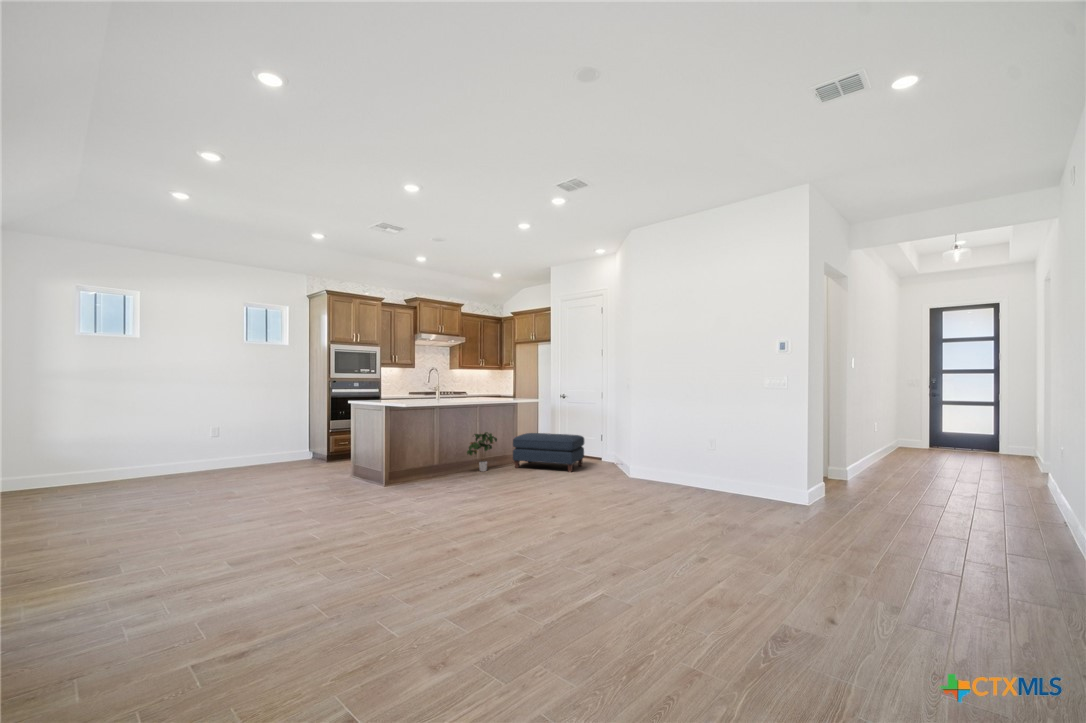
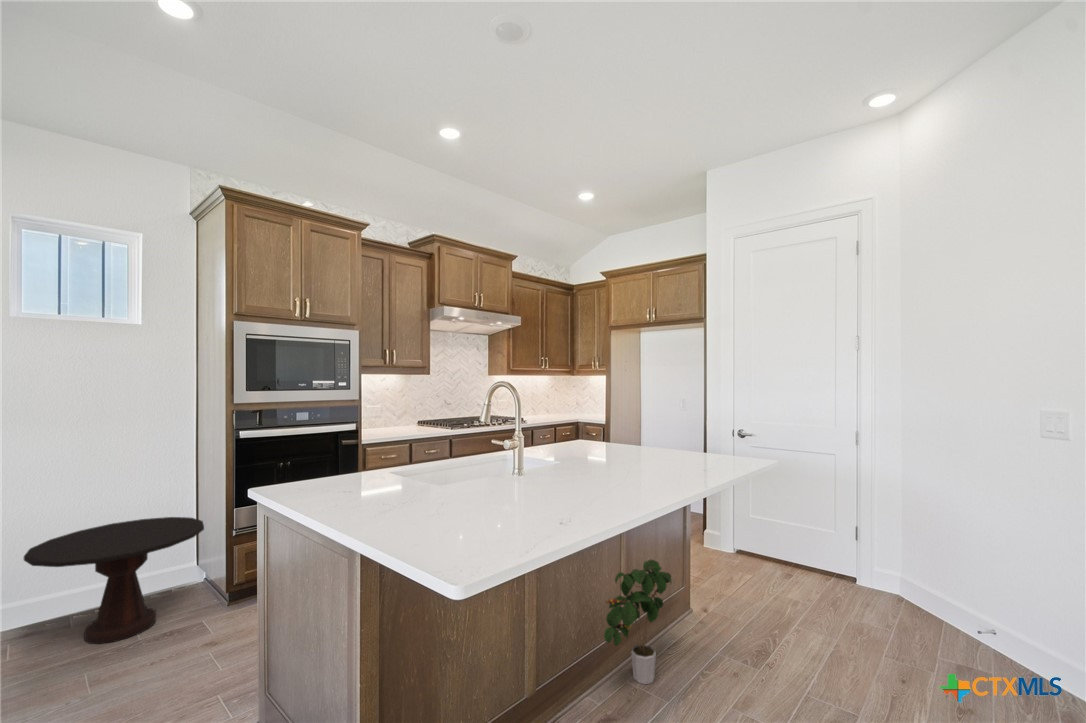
side table: none [259,426,319,467] -> present [24,517,204,644]
ottoman: present [513,433,584,472] -> none [710,539,926,693]

